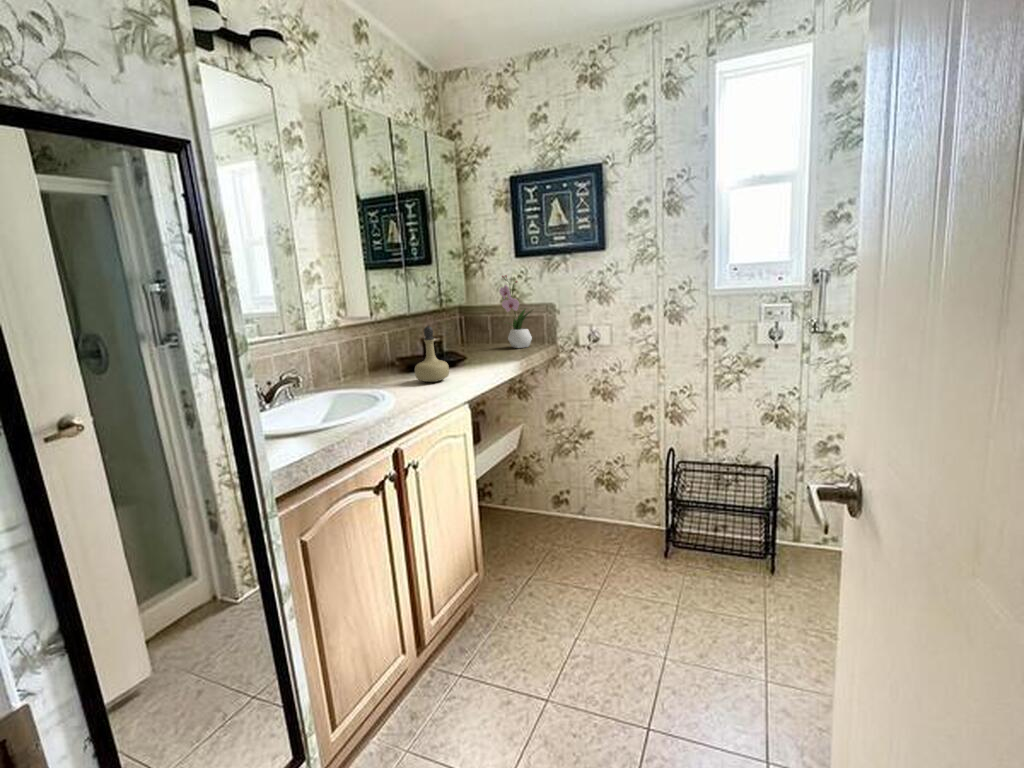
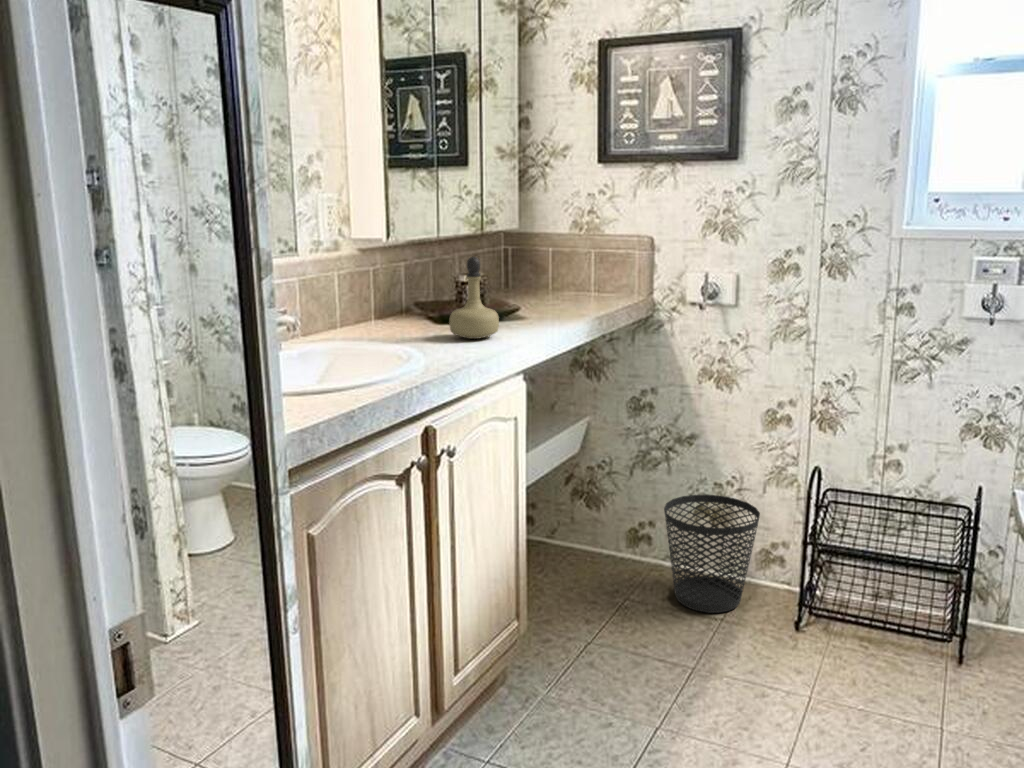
flower arrangement: present [499,275,532,348] -> none [572,188,622,301]
wastebasket: none [574,470,637,550] -> present [664,495,760,613]

